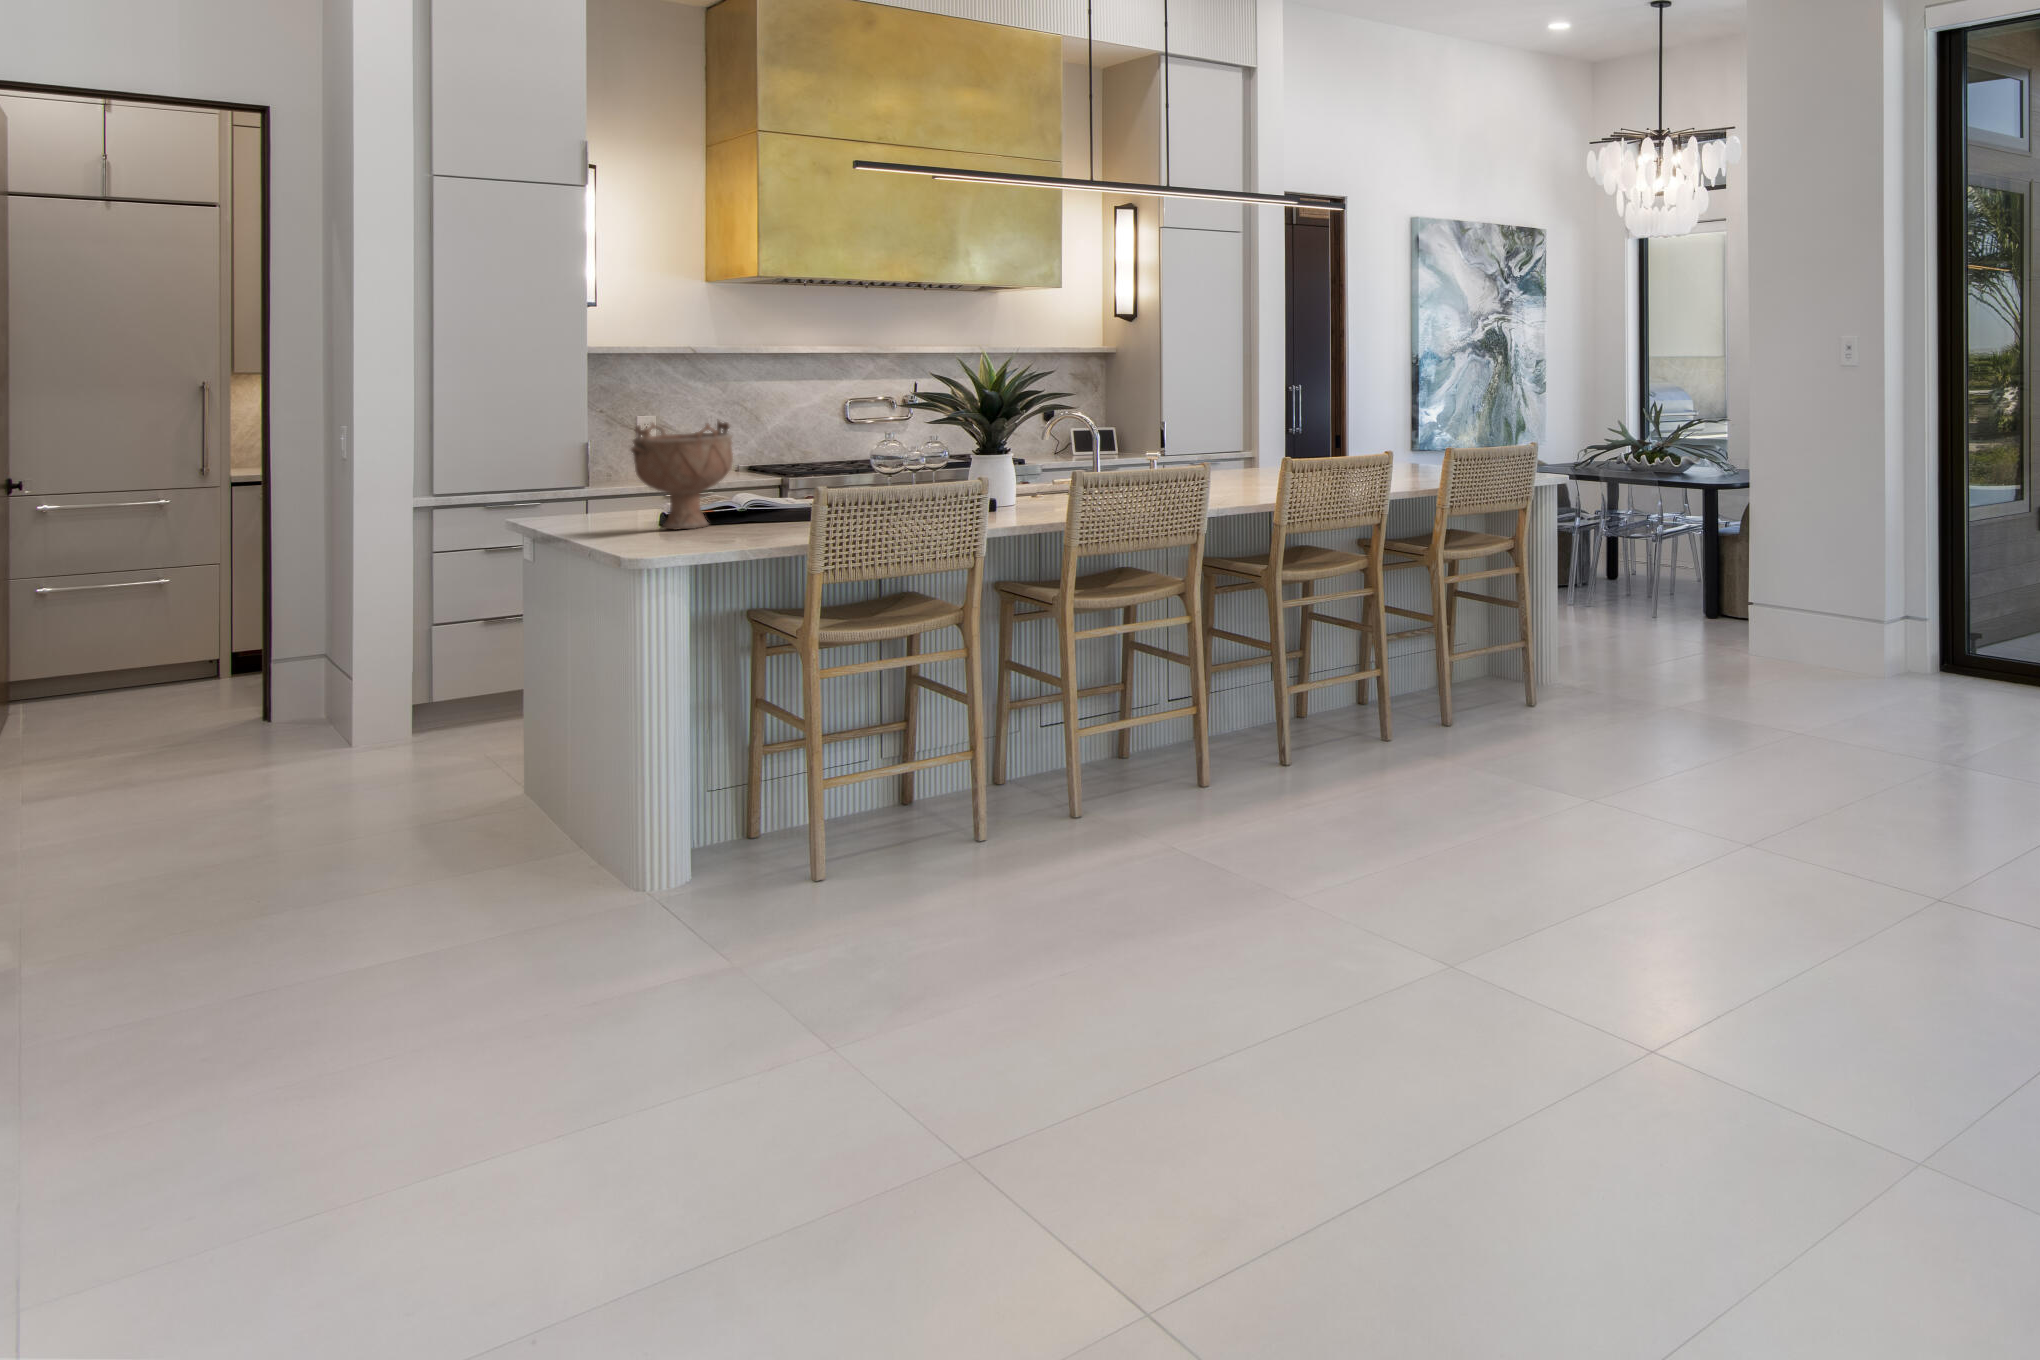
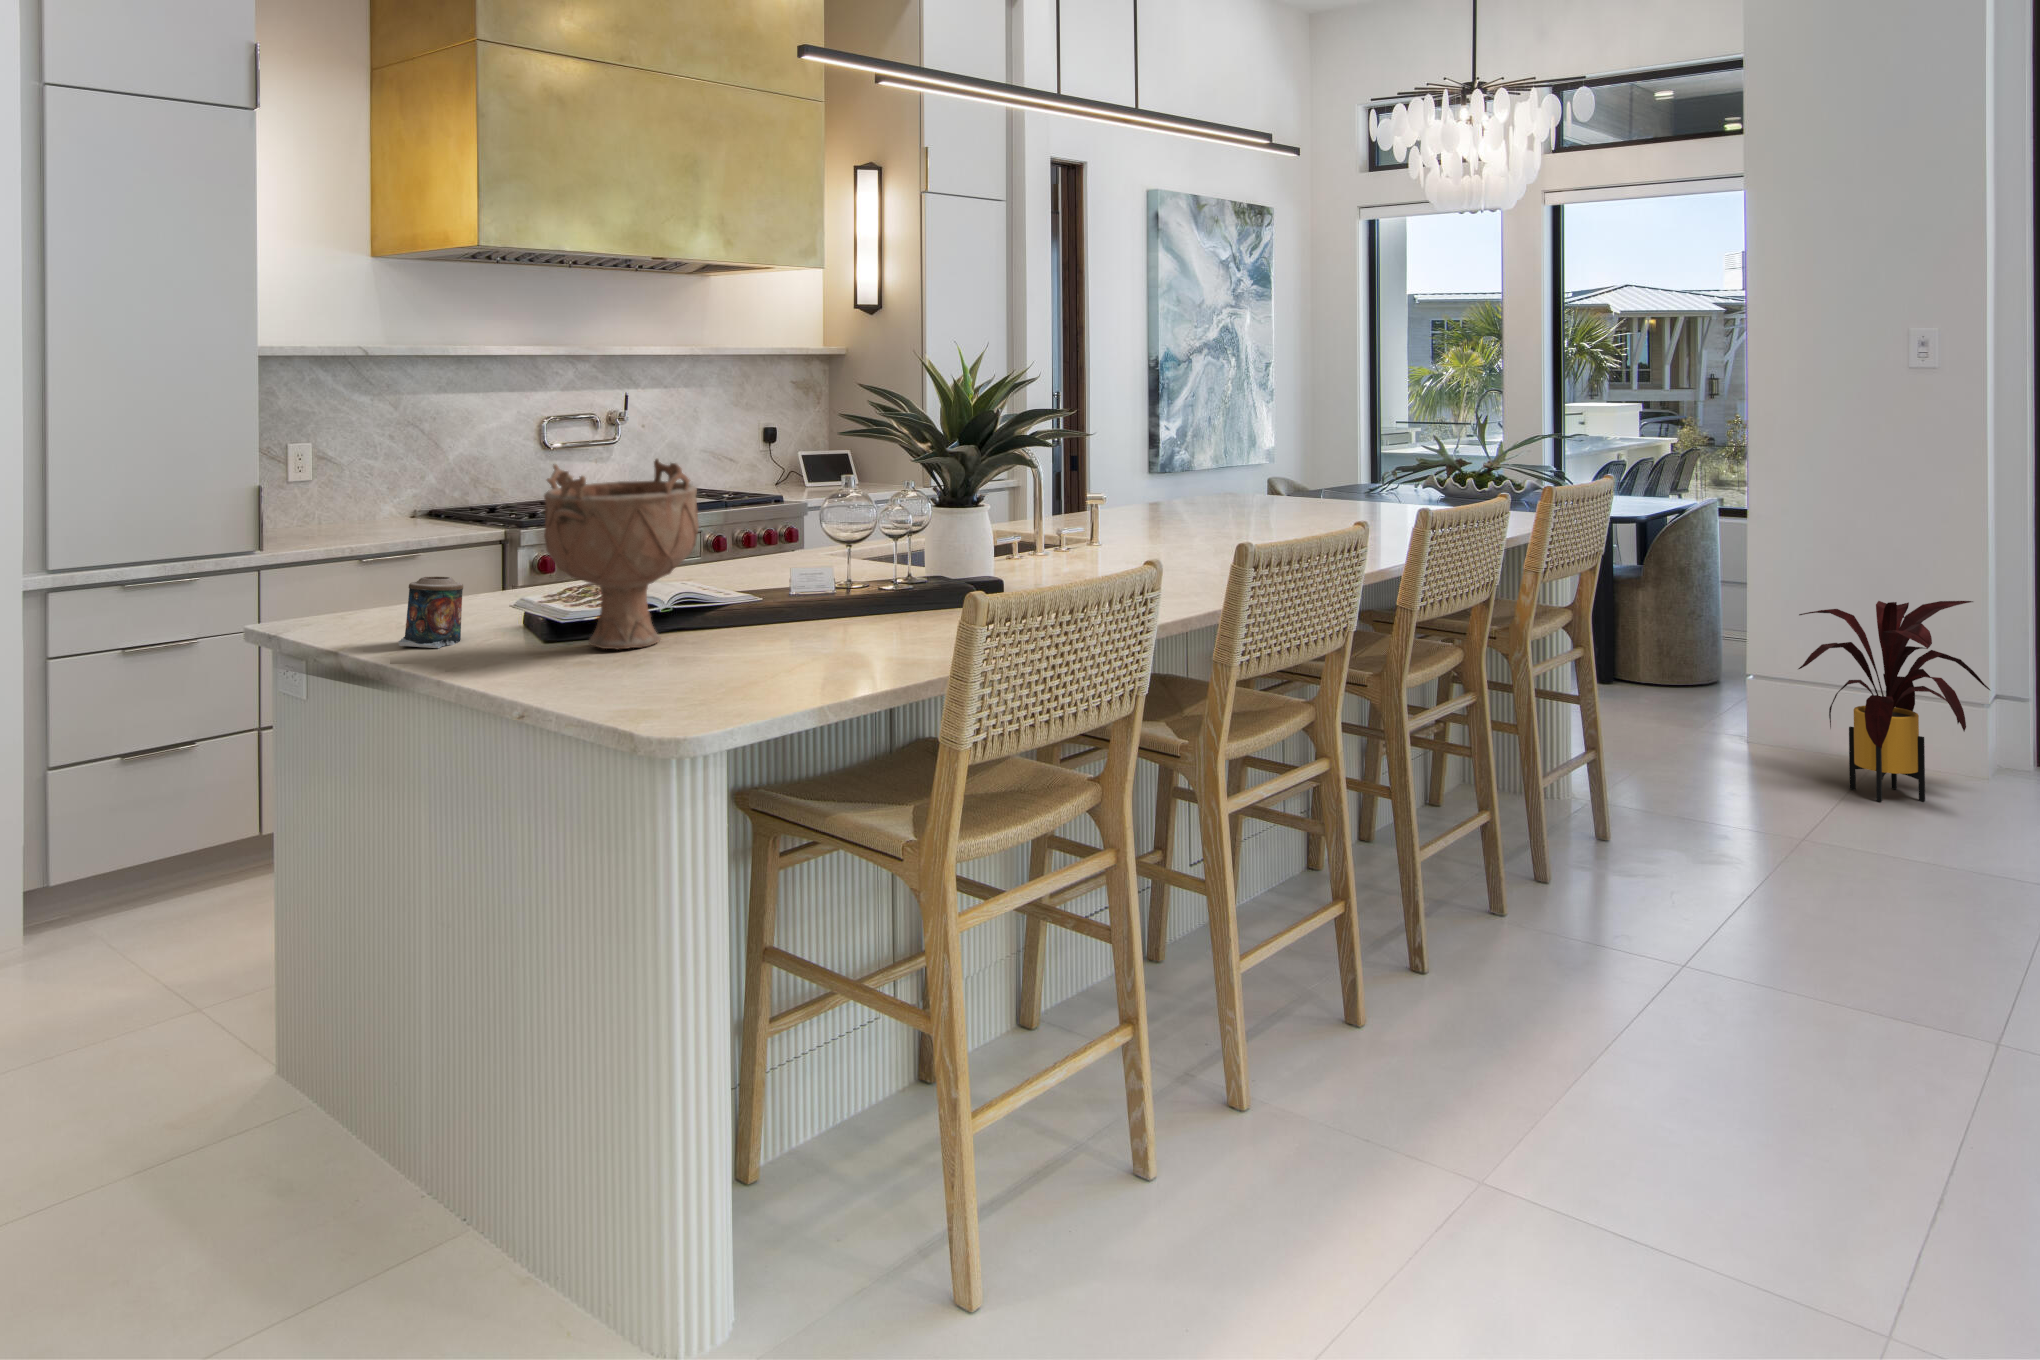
candle: none [571,490,614,531] -> present [399,576,463,648]
house plant: none [1708,540,1851,687] -> present [1798,601,1990,802]

